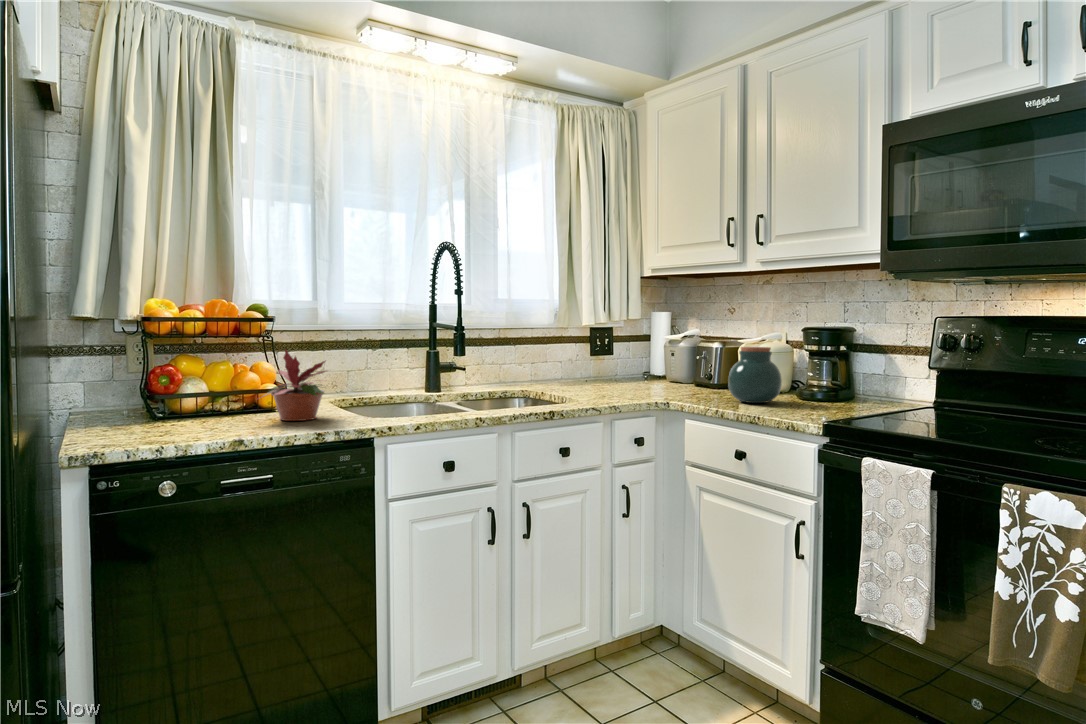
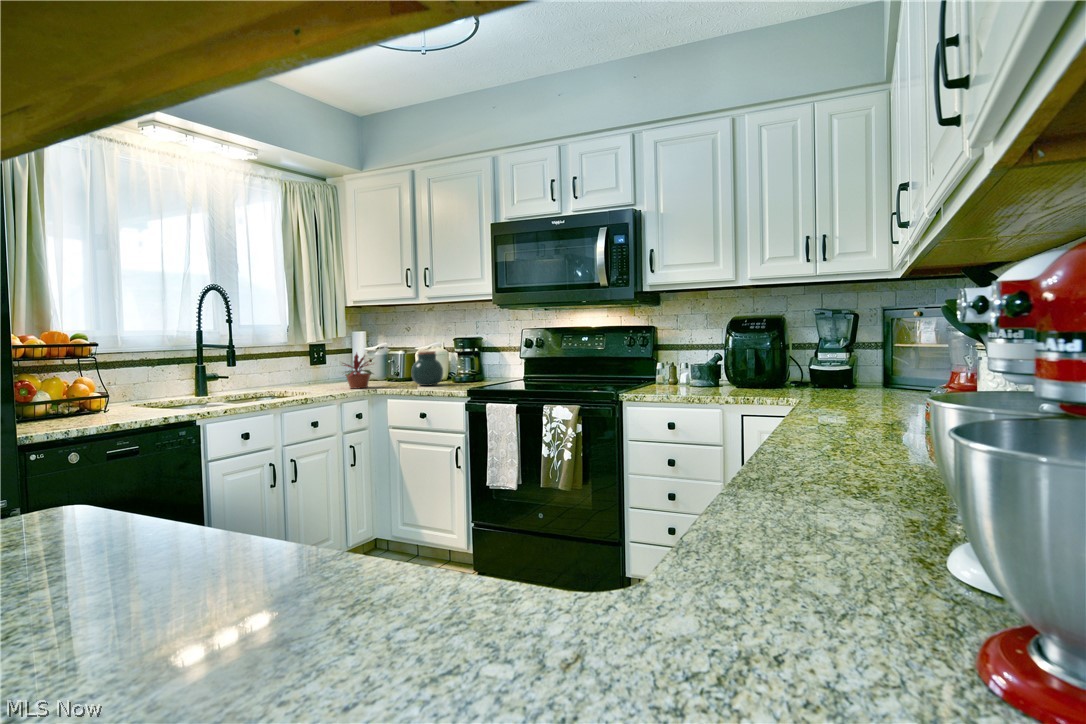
potted plant: present [265,350,325,421] -> present [343,354,373,388]

